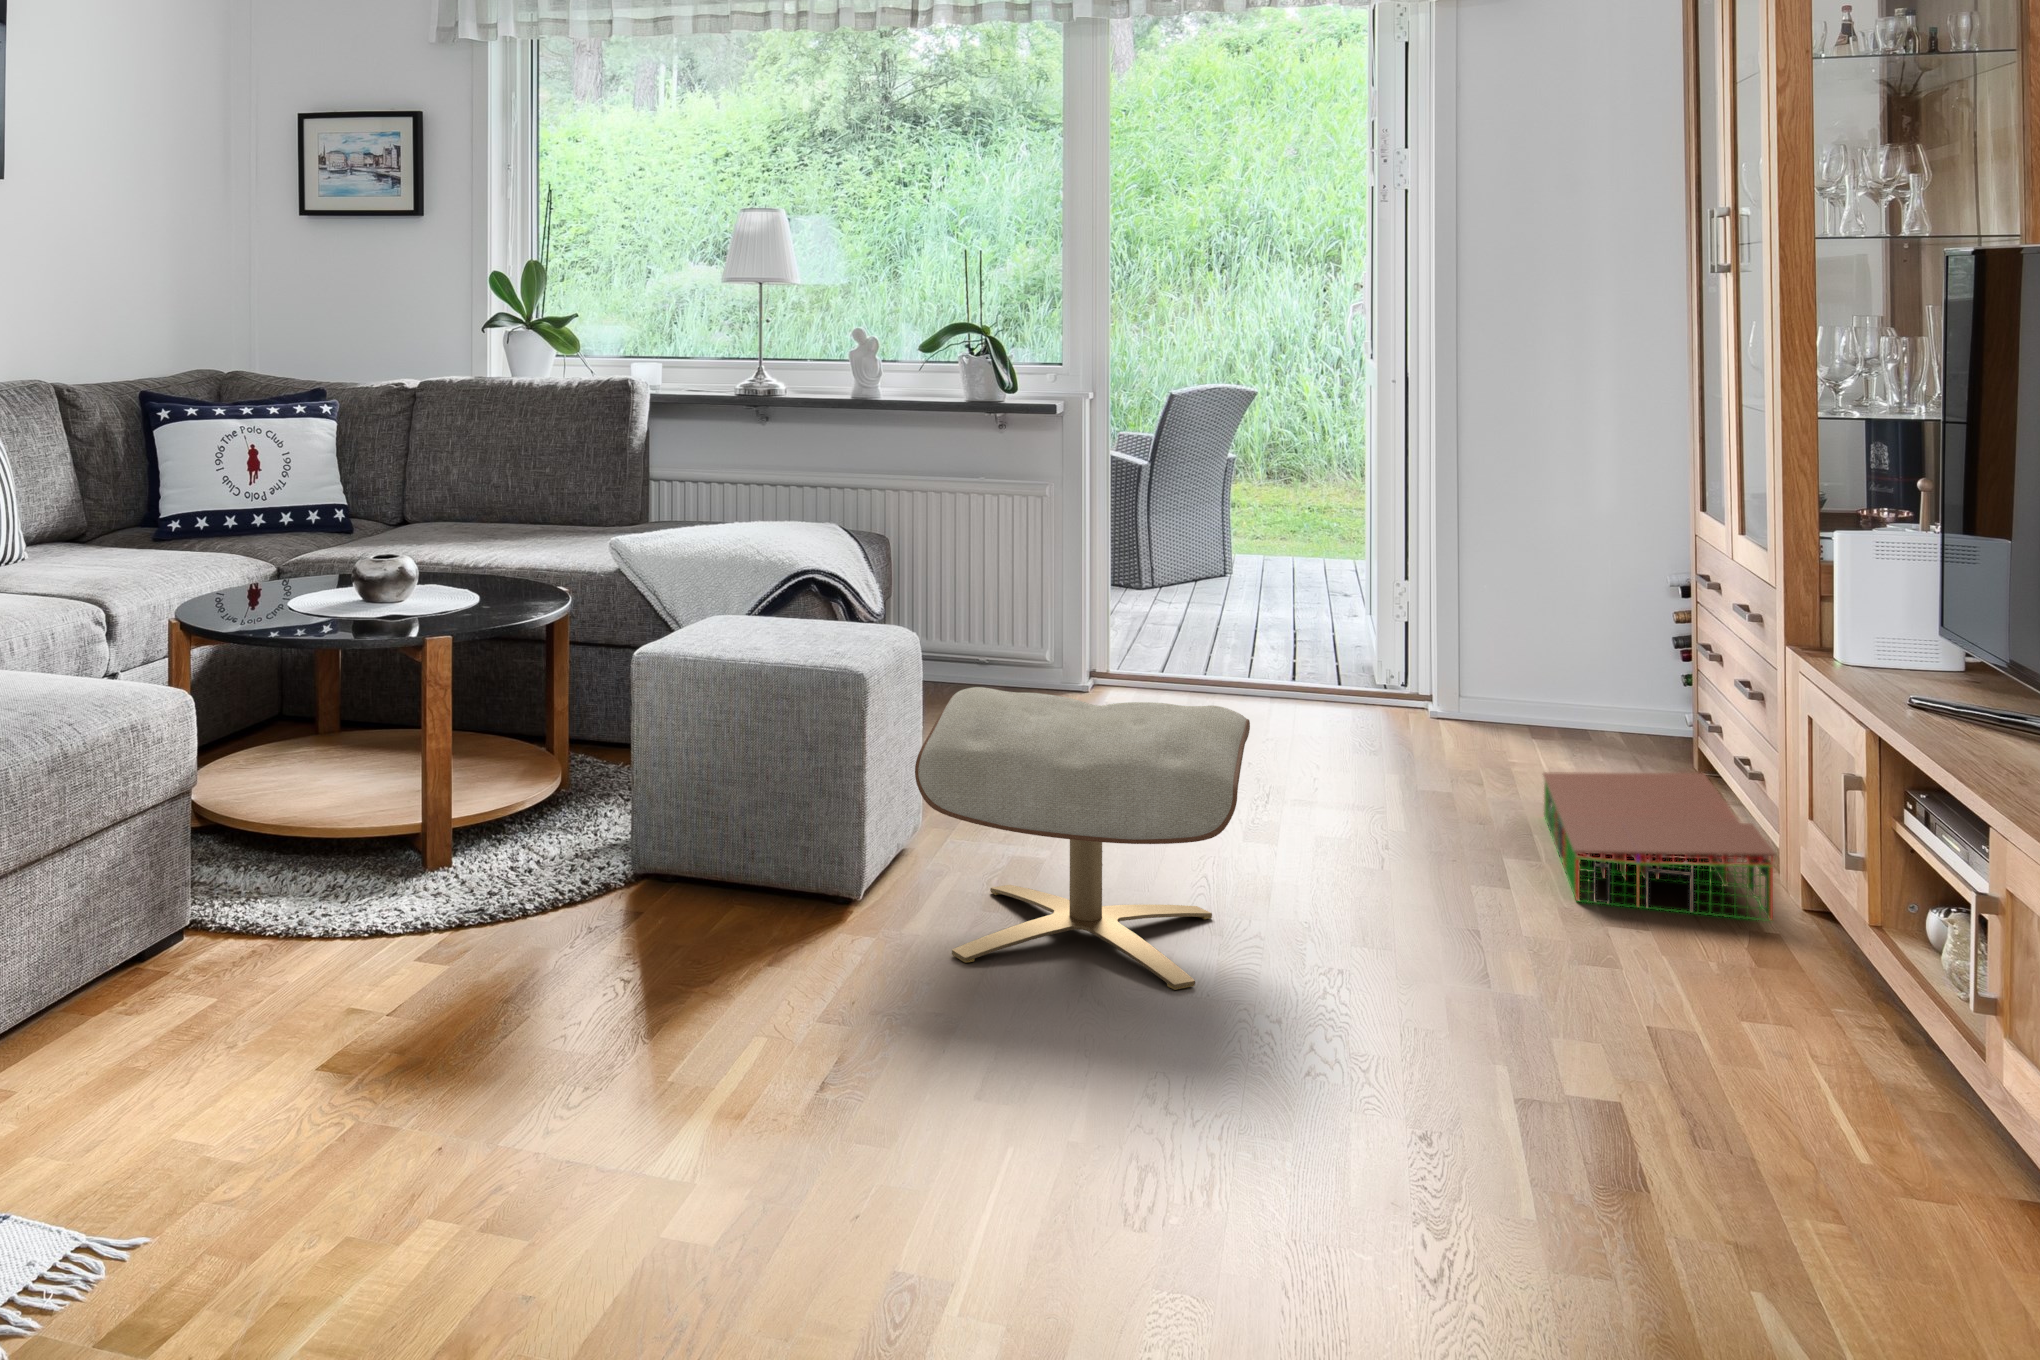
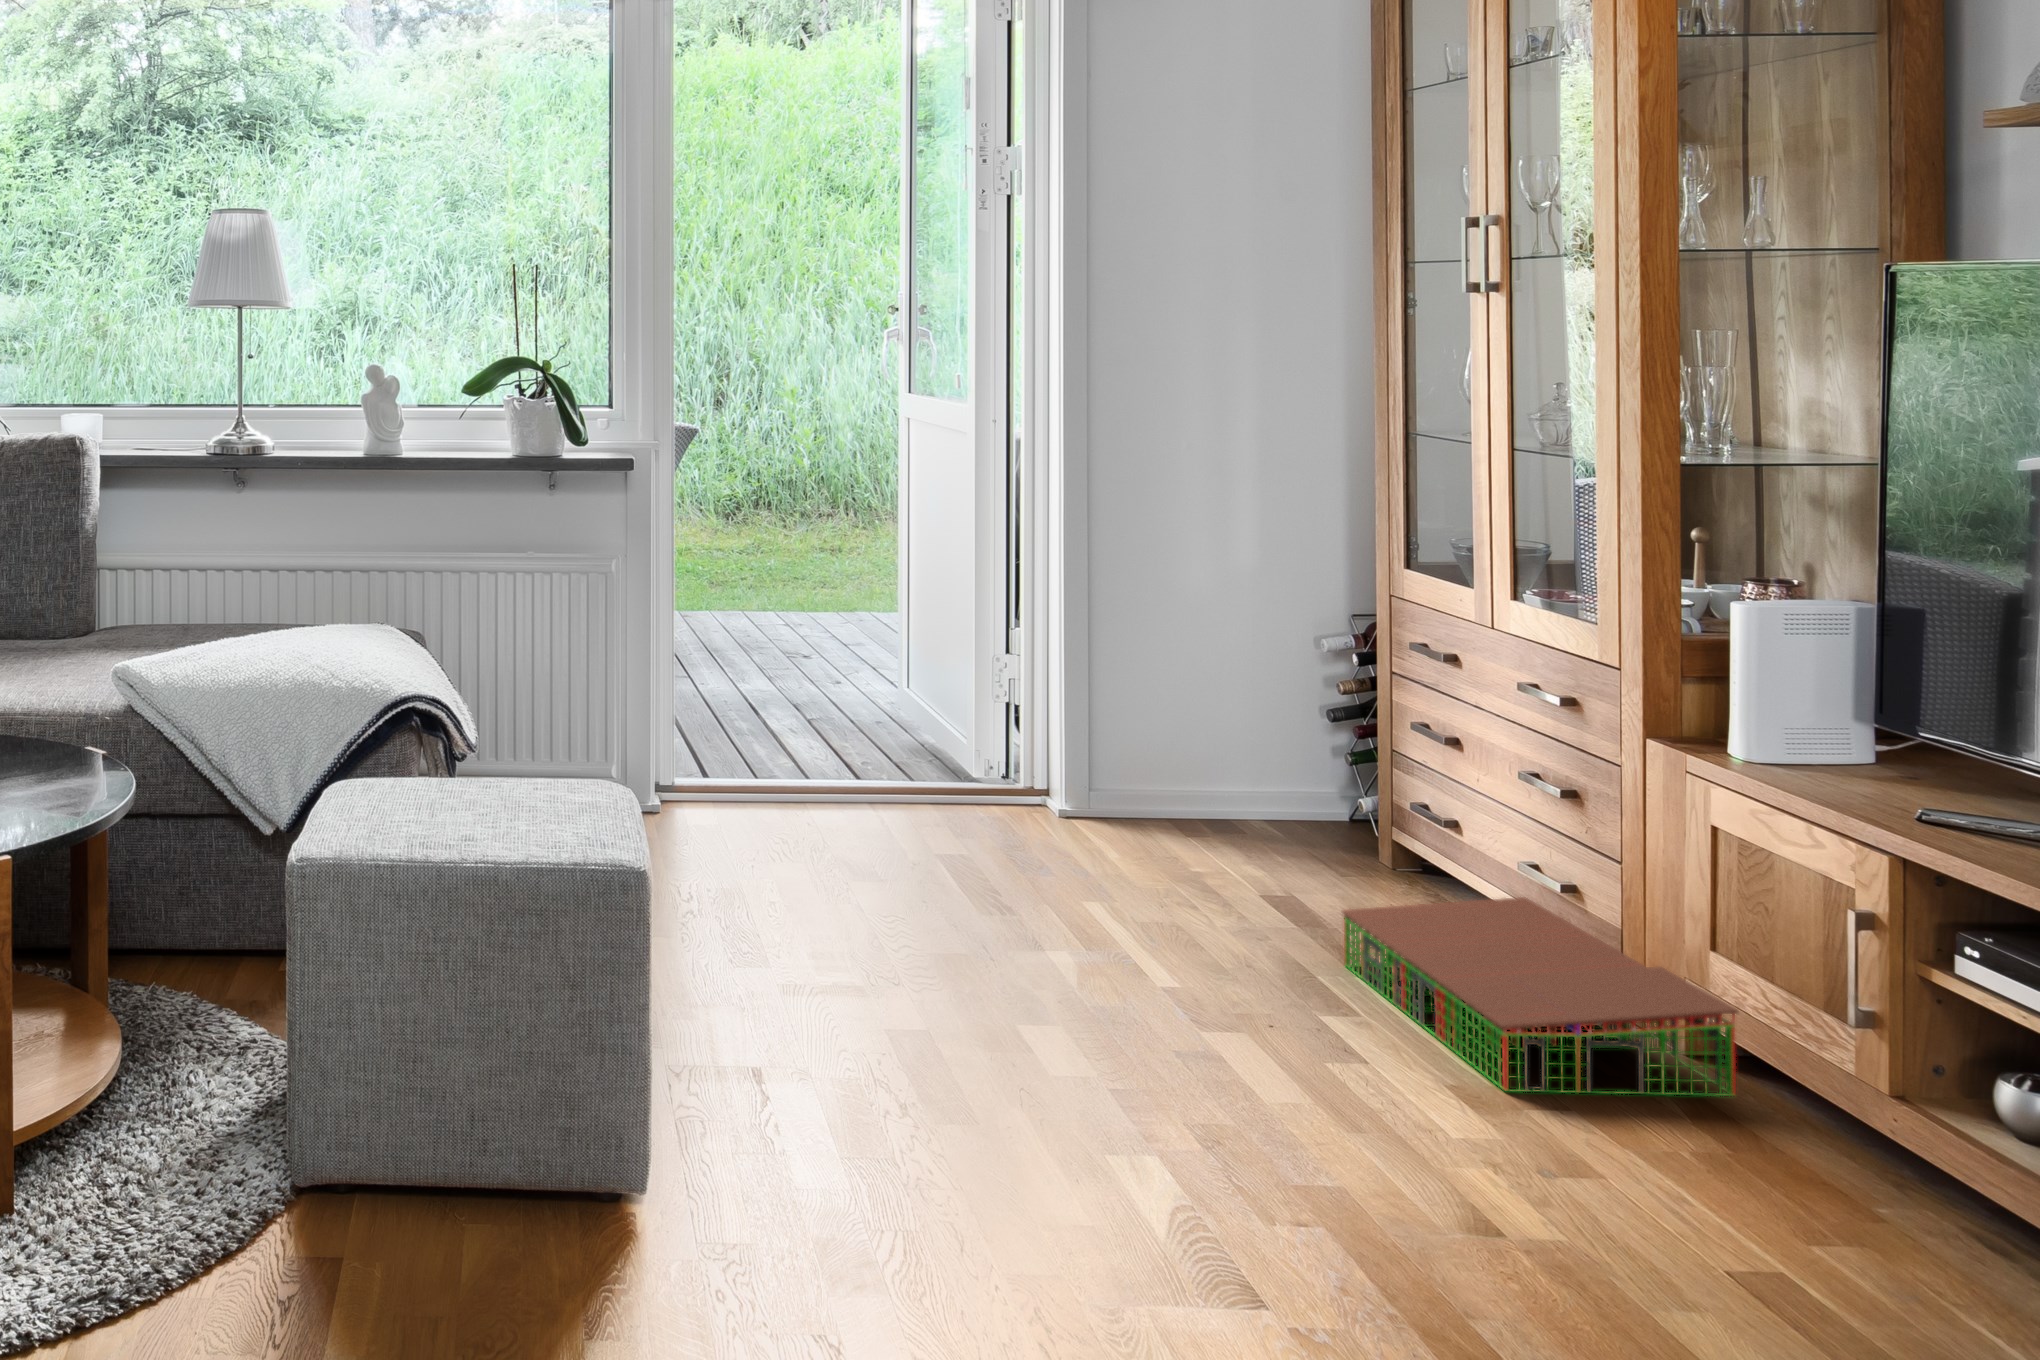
ottoman: present [915,687,1250,990] -> none [759,873,1265,1313]

